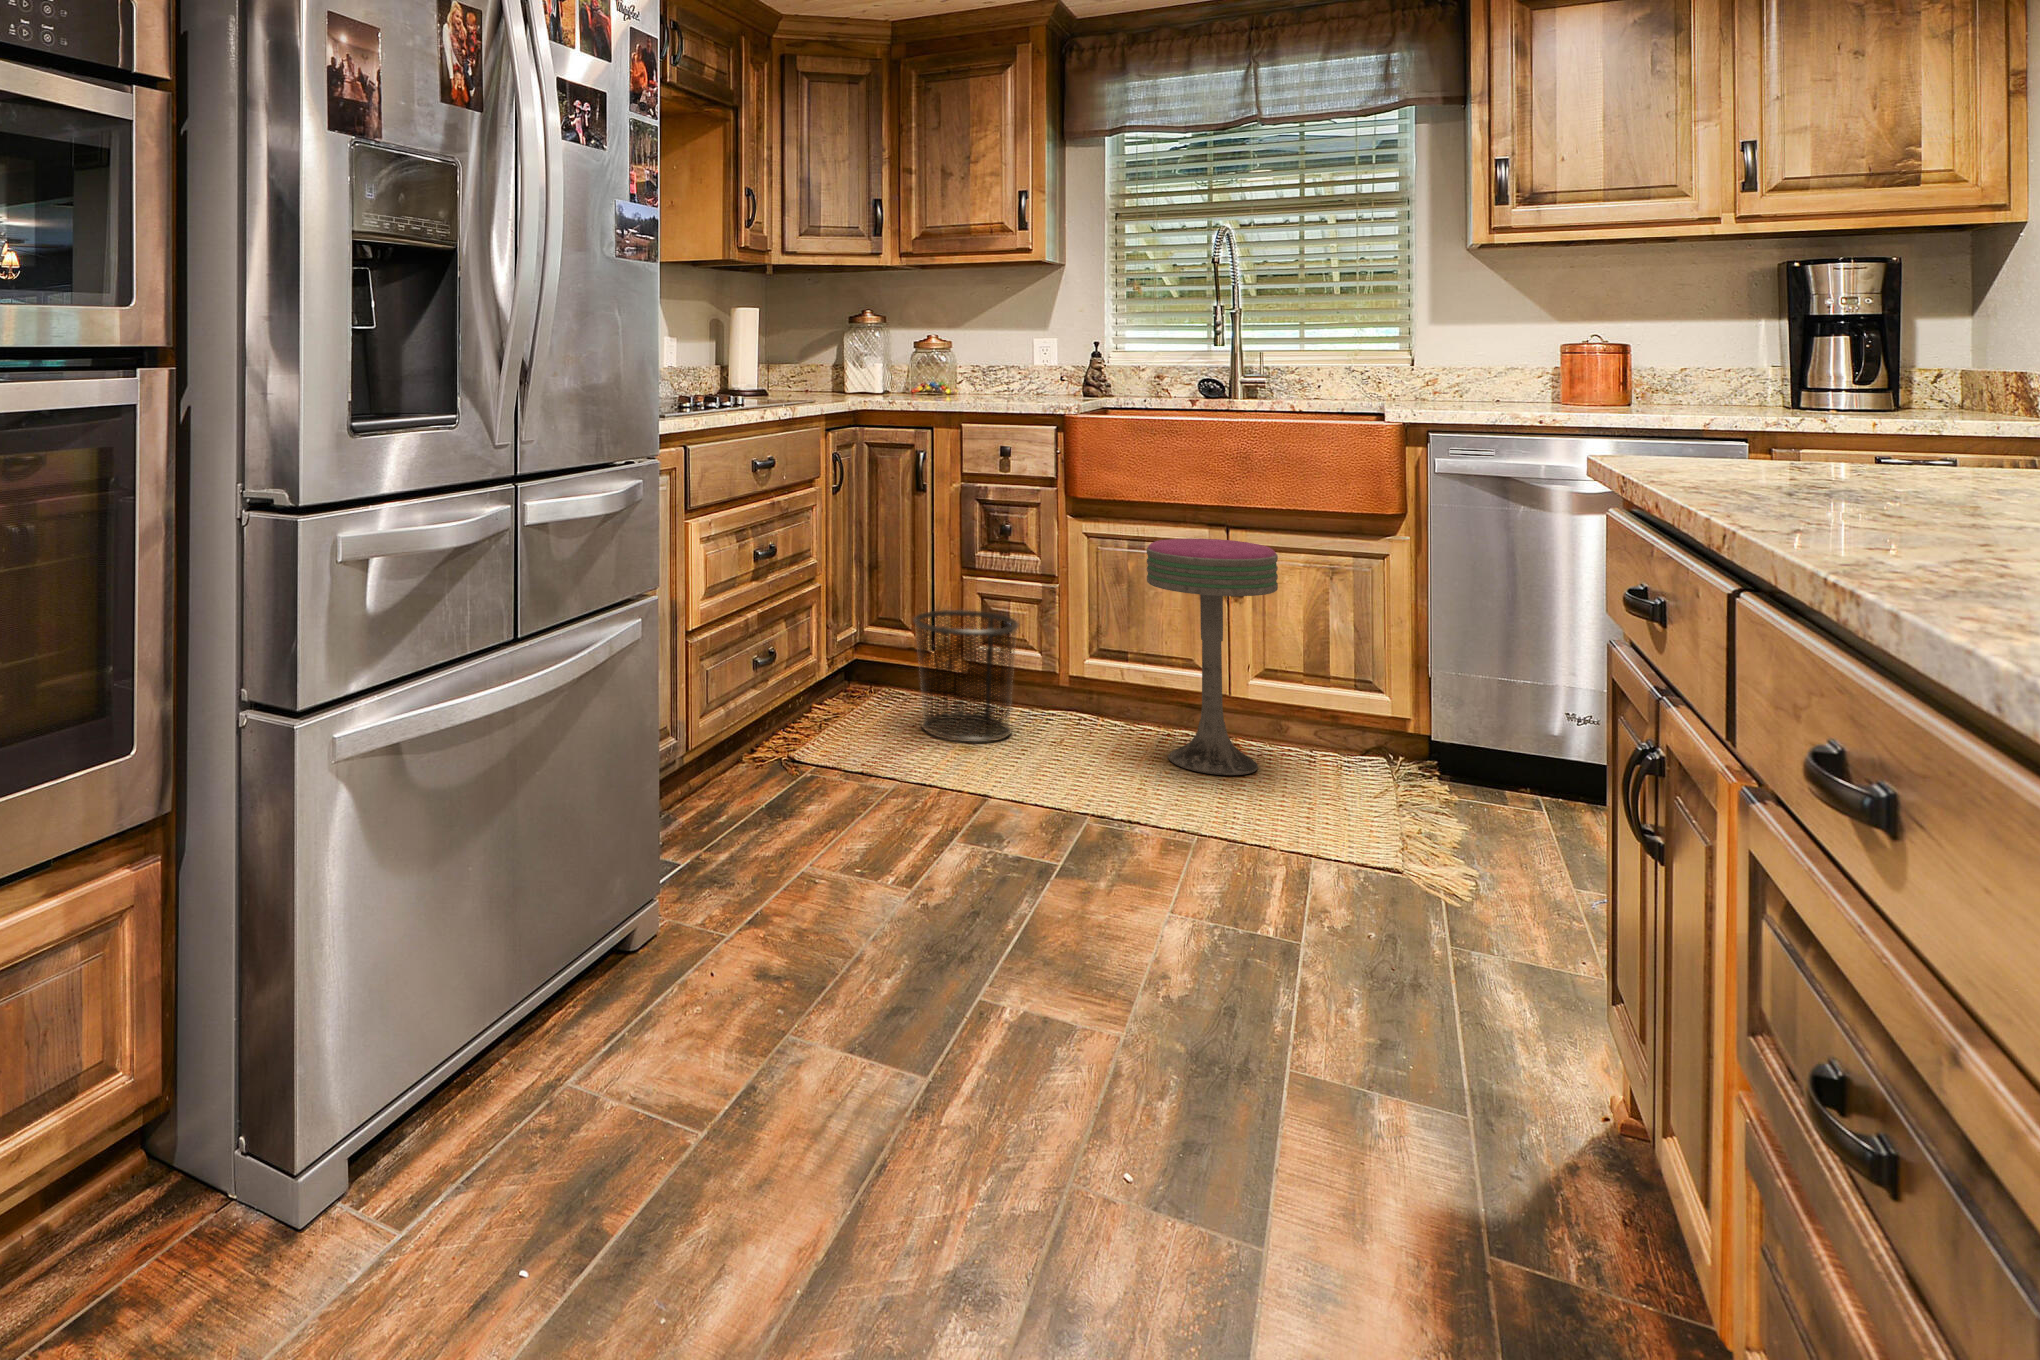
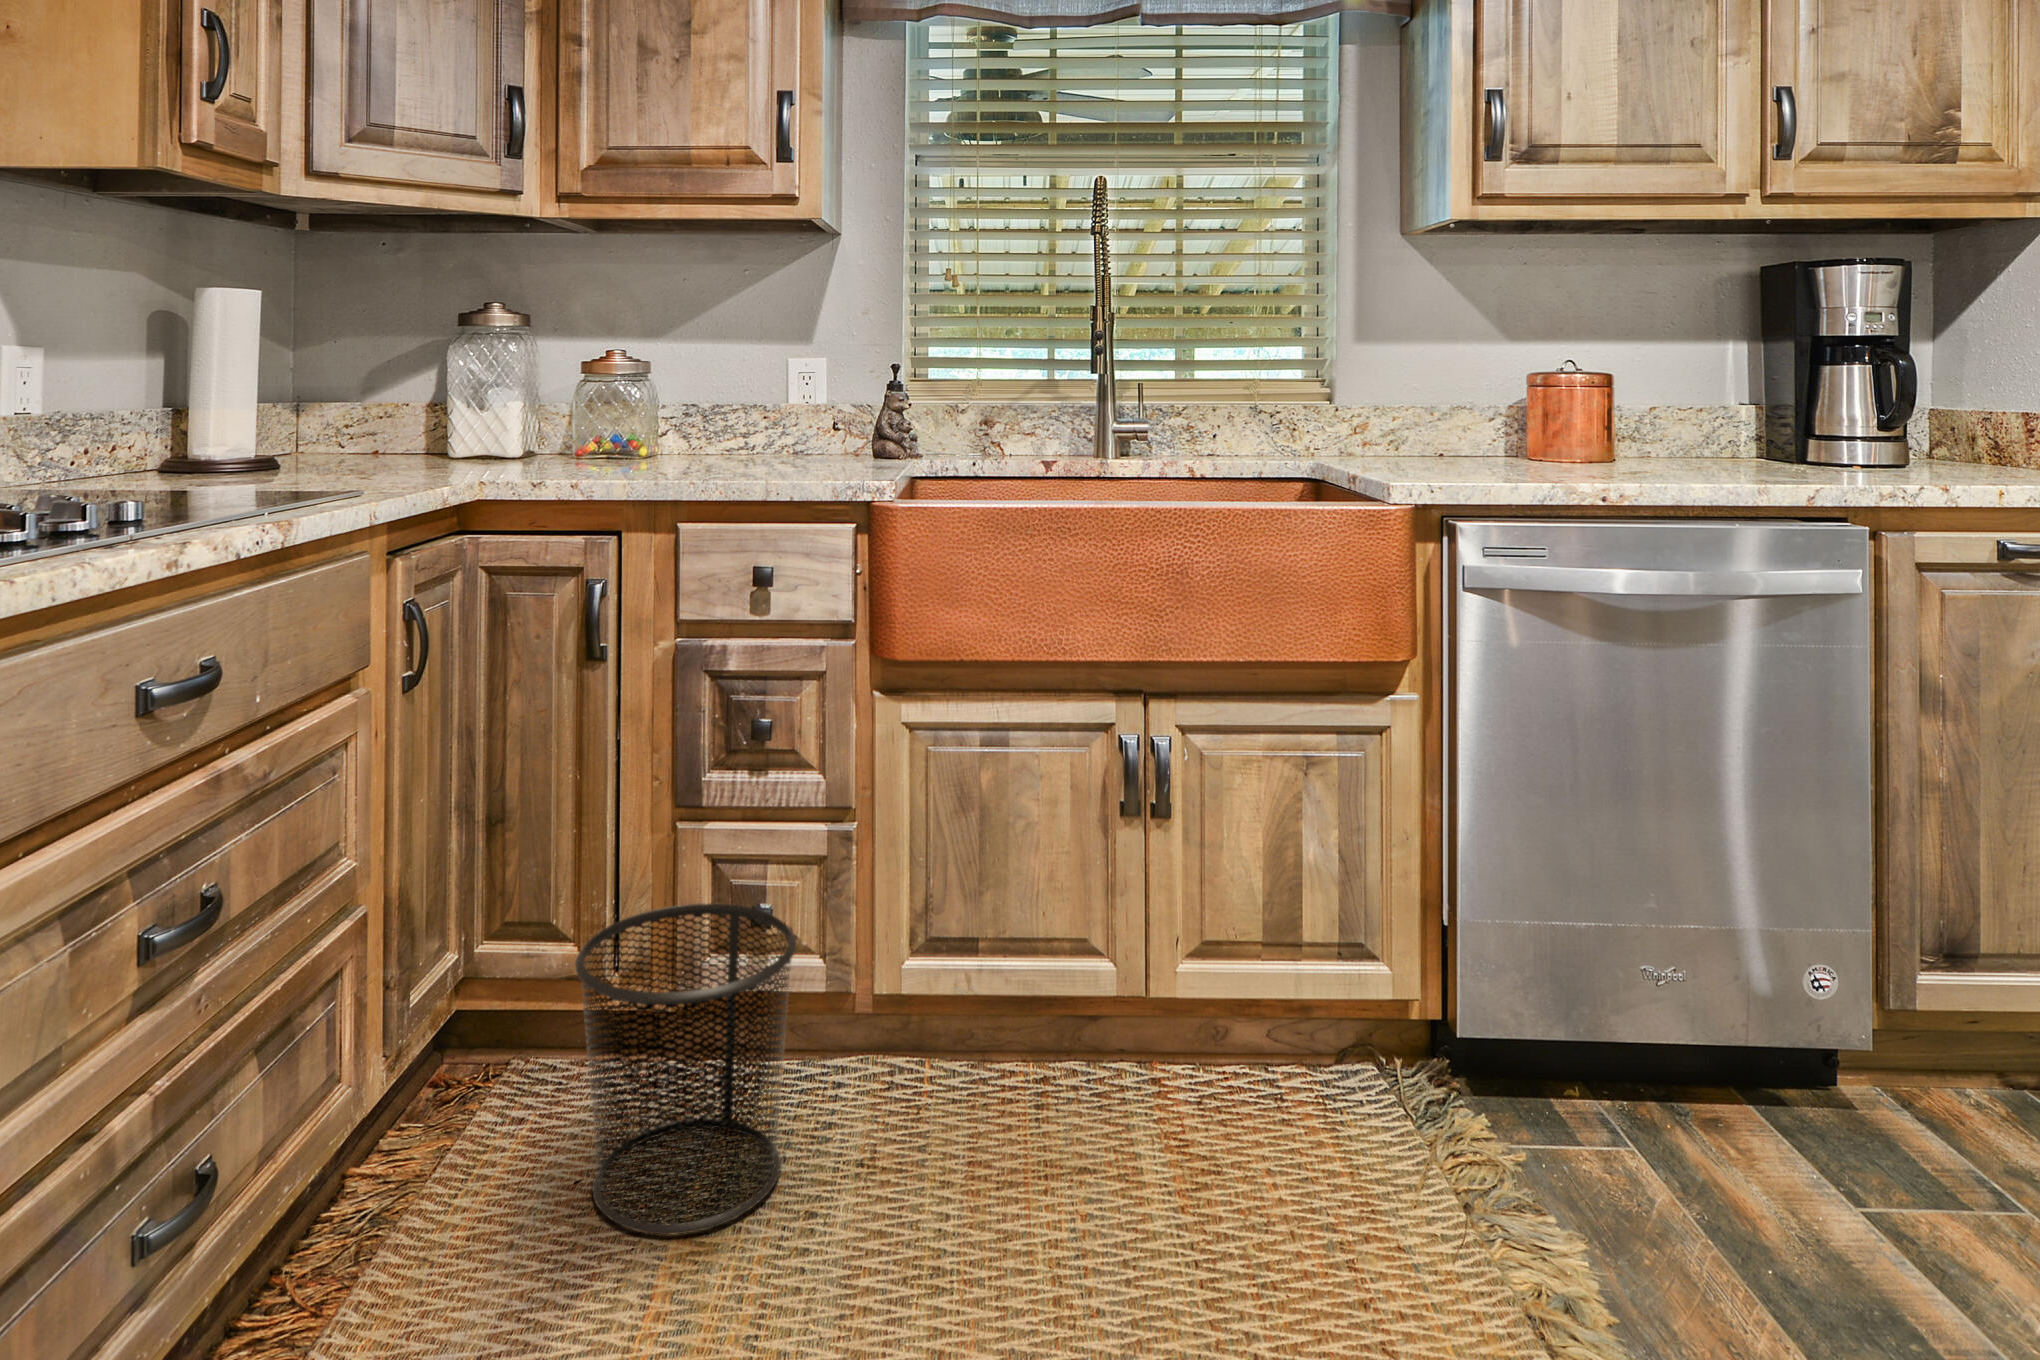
bar stool: present [1147,538,1278,775] -> none [1040,727,1268,1216]

